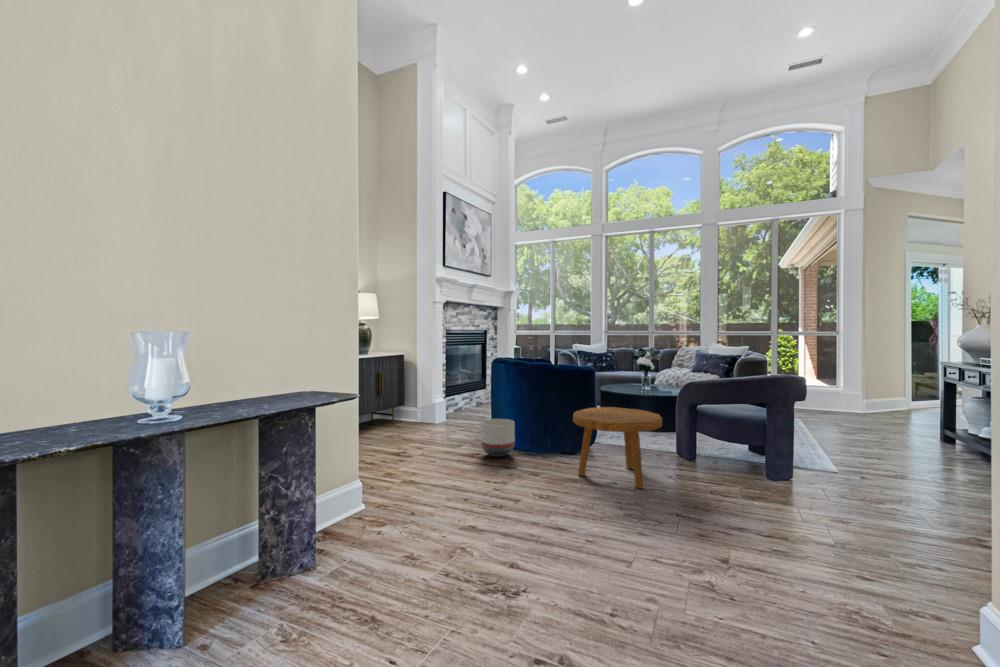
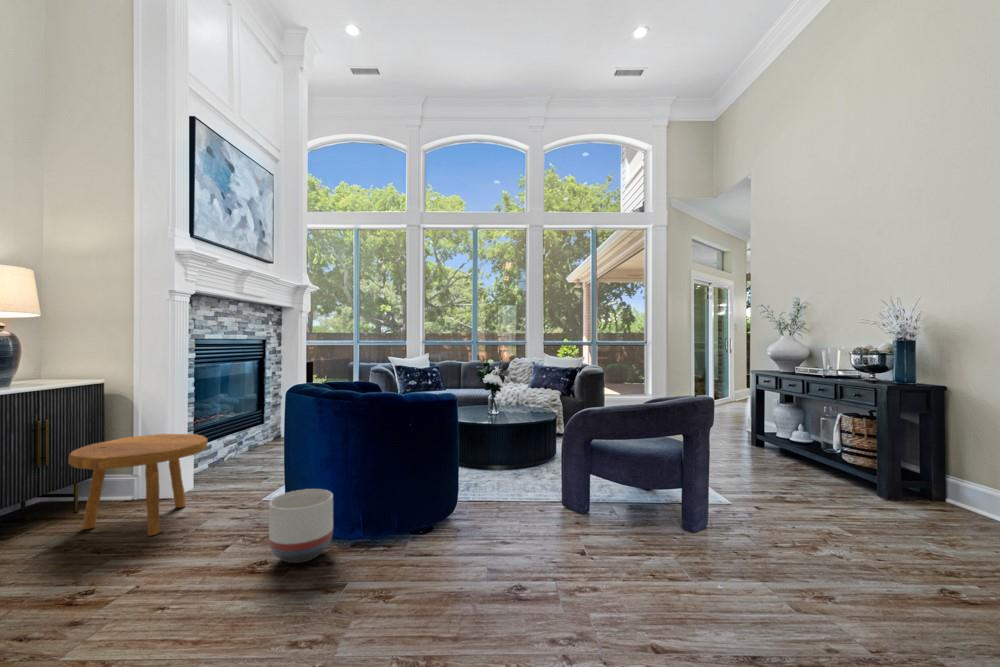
footstool: present [573,407,662,488] -> present [68,434,207,536]

